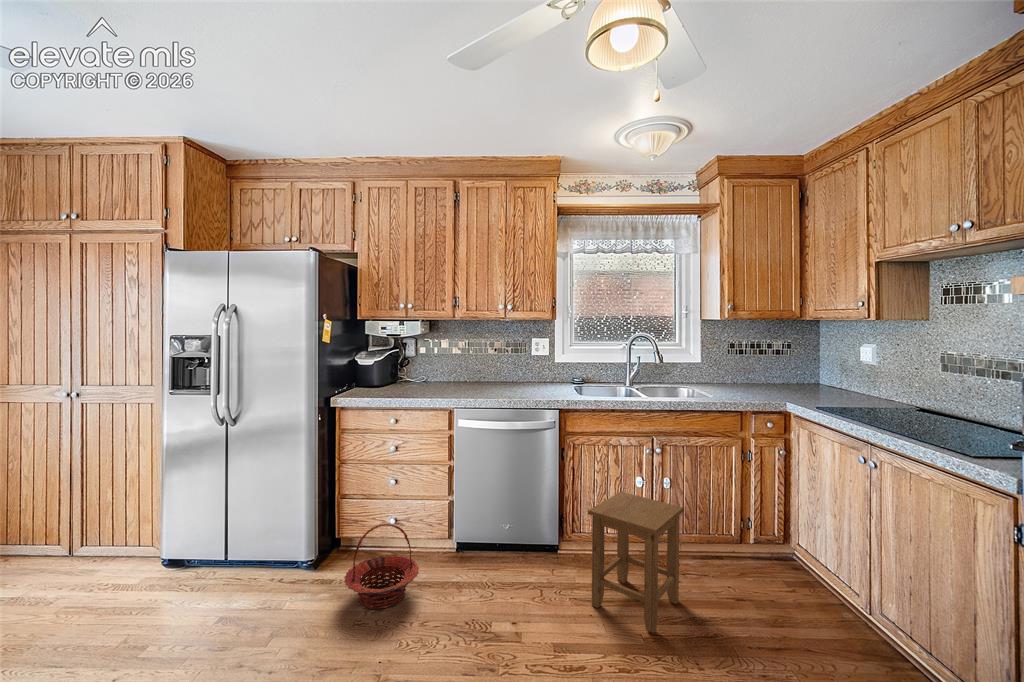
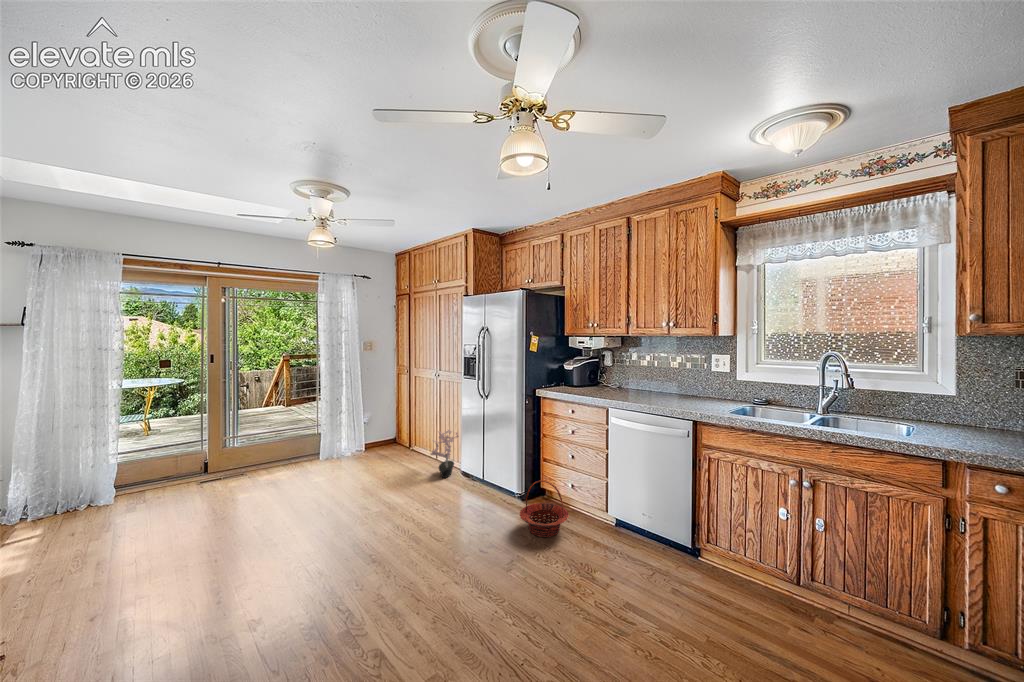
potted plant: none [72,487,162,588] -> present [430,430,458,478]
stool: present [588,492,684,633] -> none [679,513,789,651]

